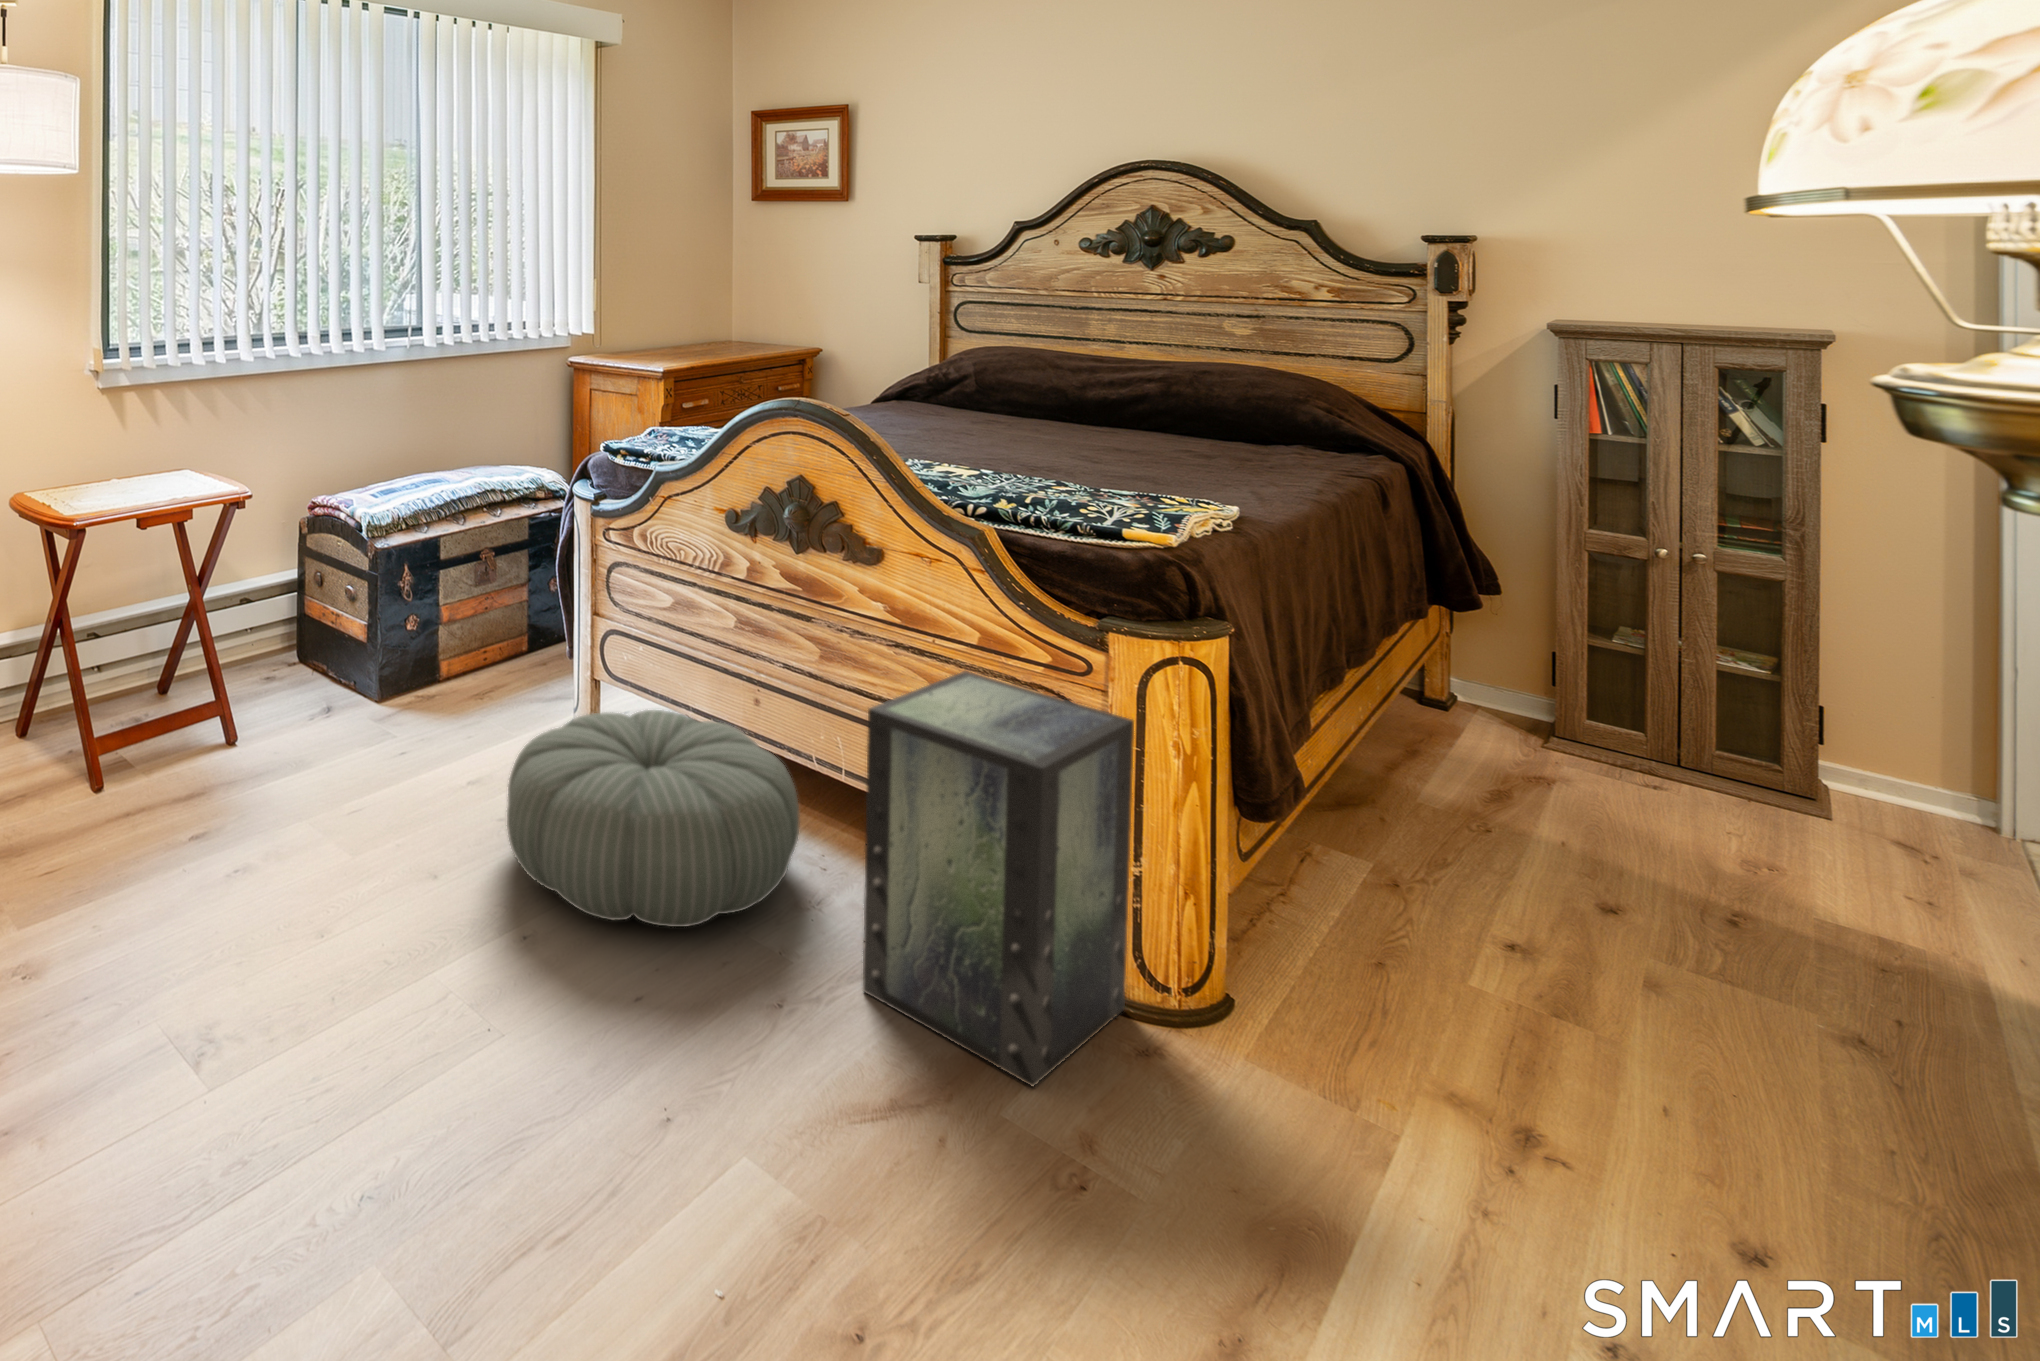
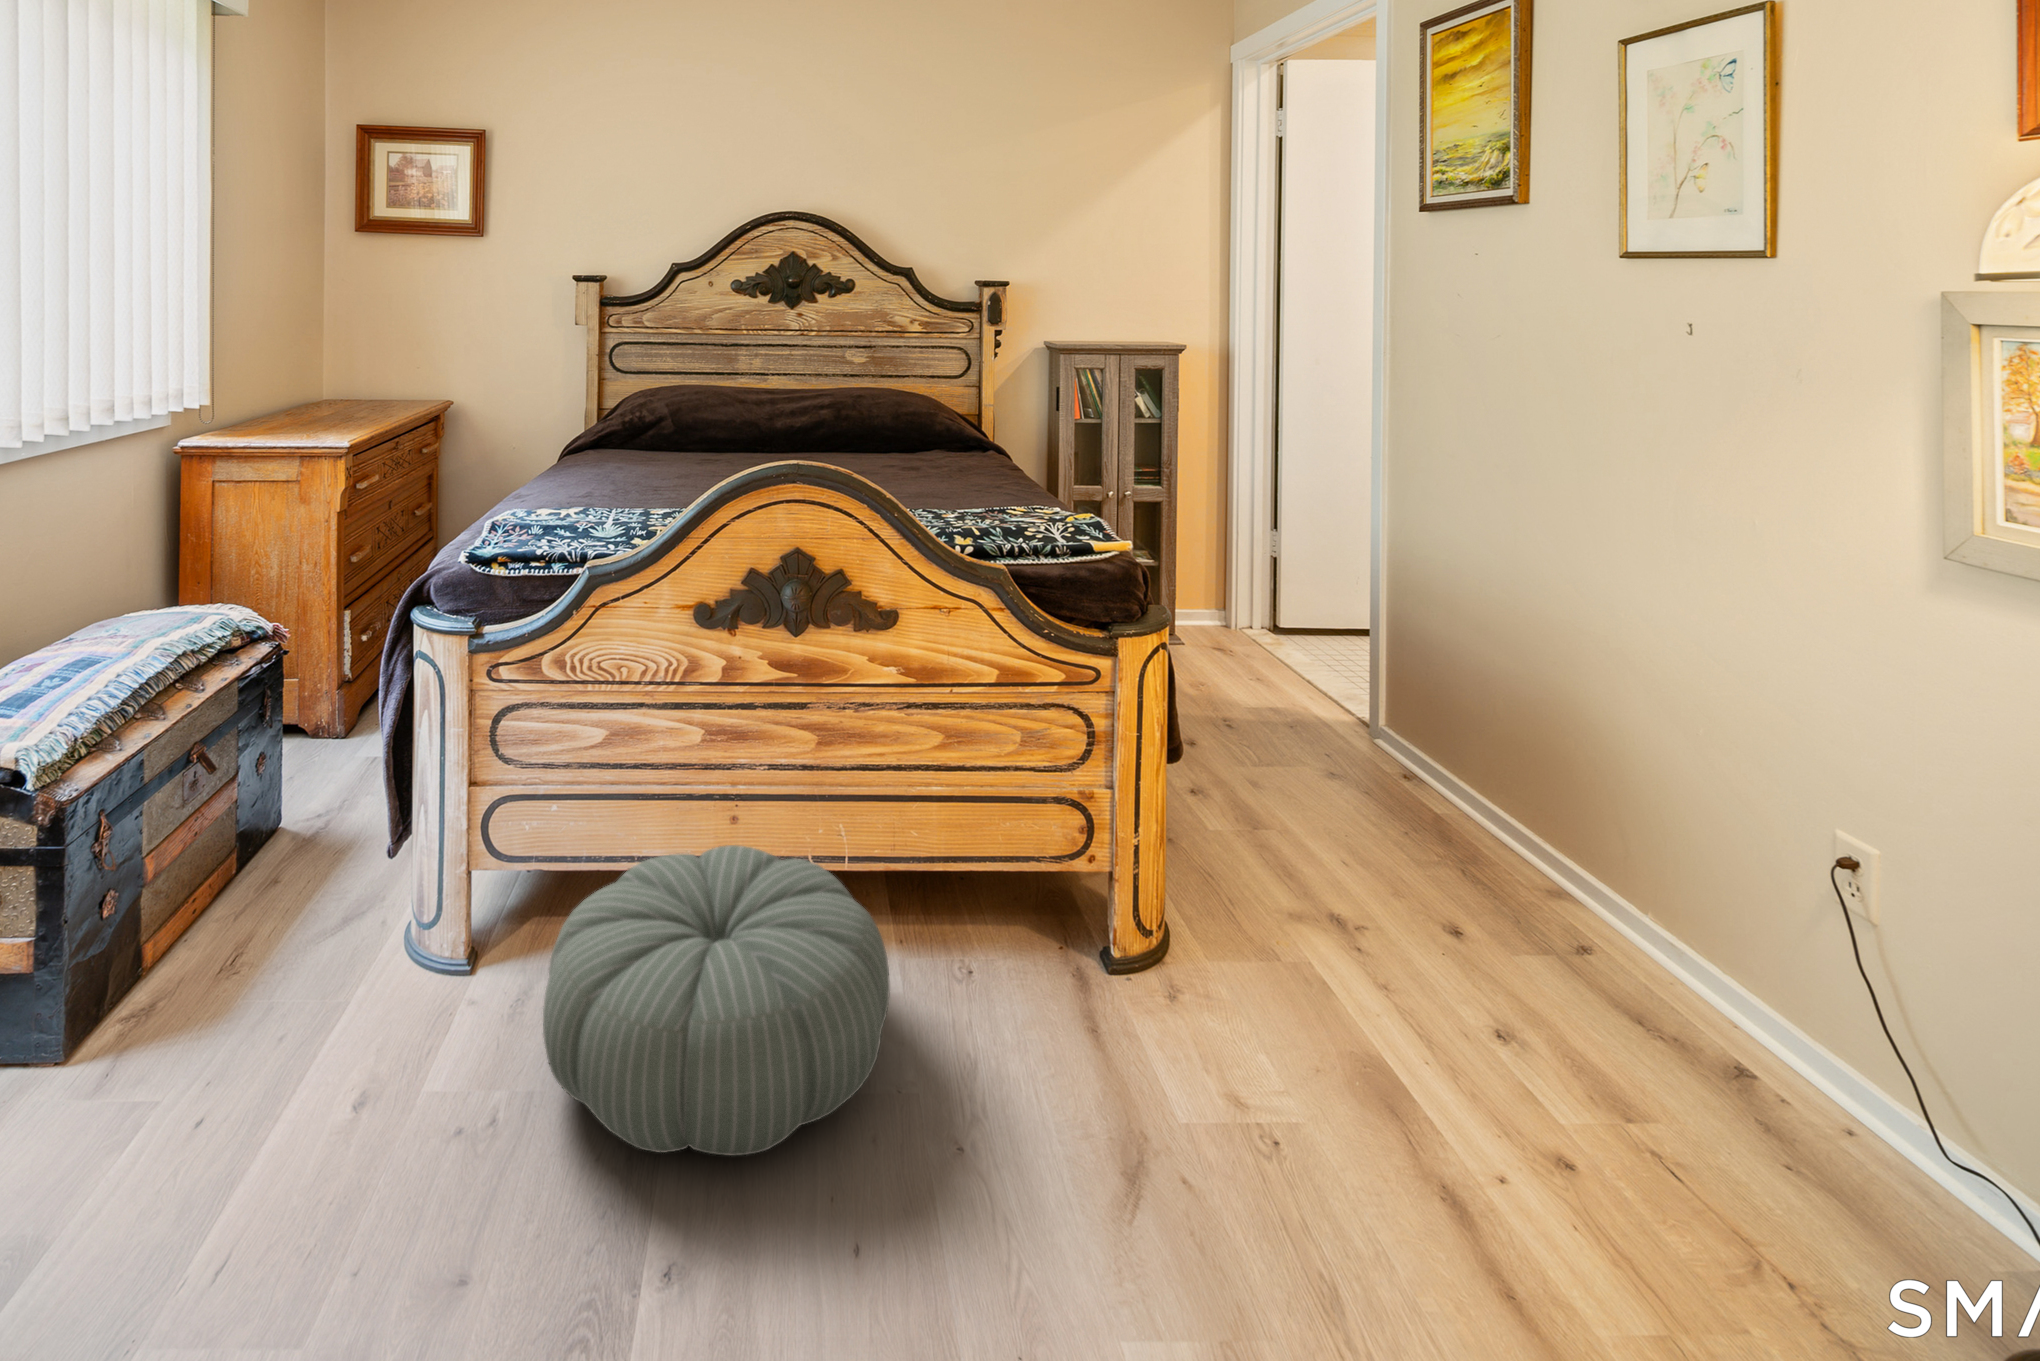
storage box: present [863,671,1134,1086] -> none [991,714,1196,1073]

